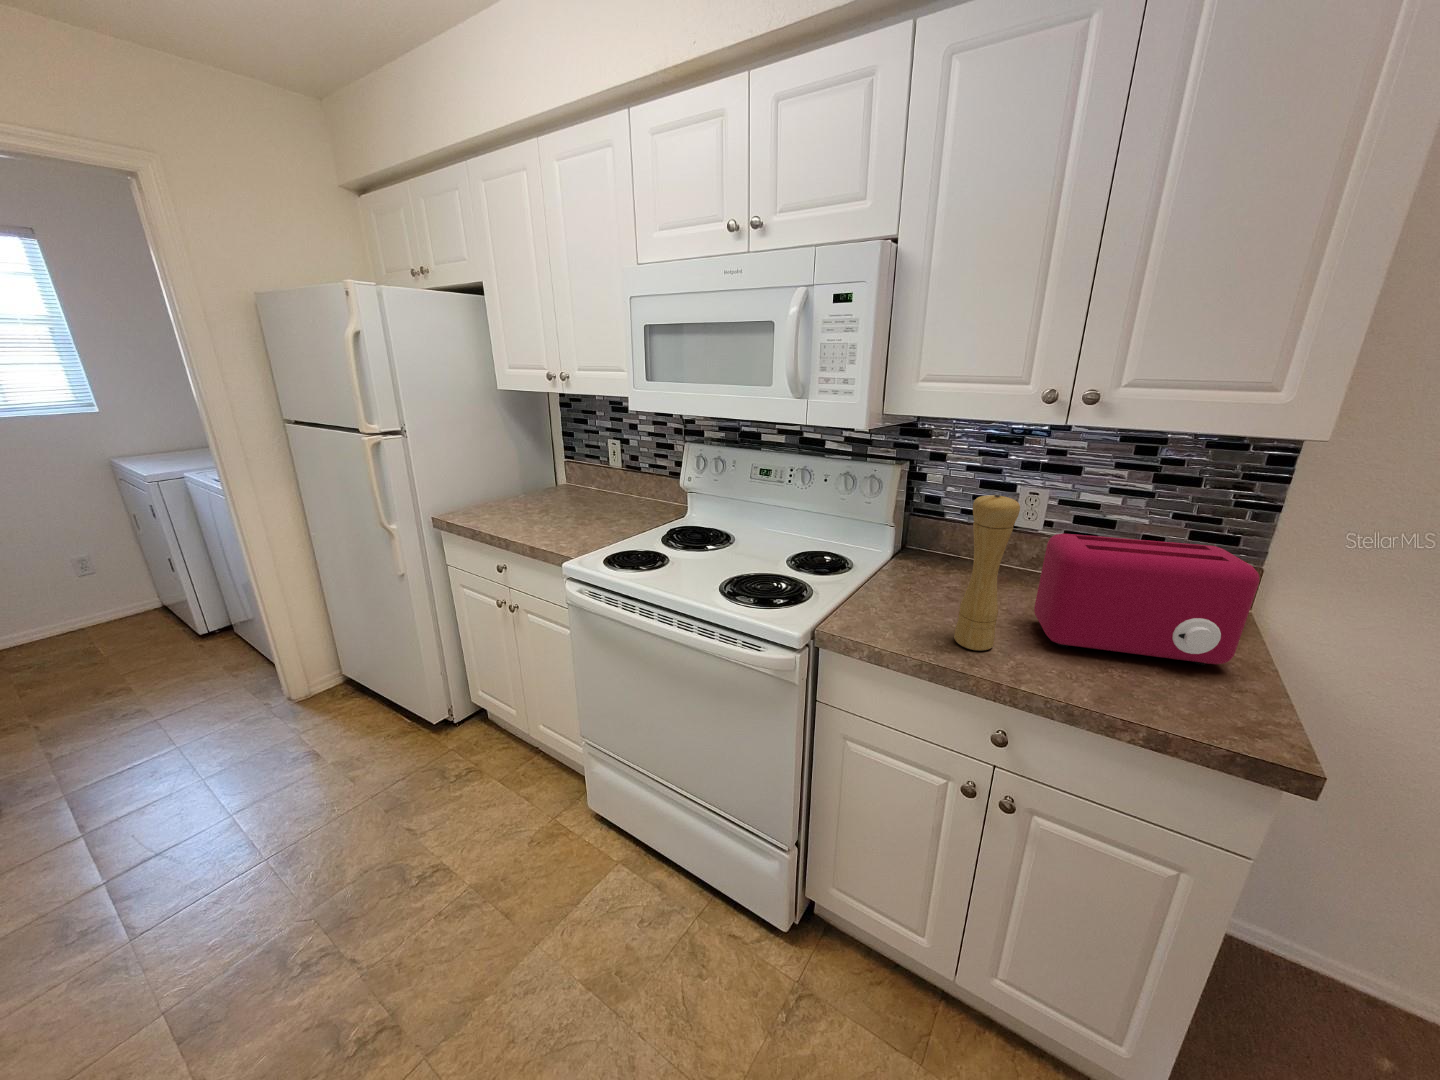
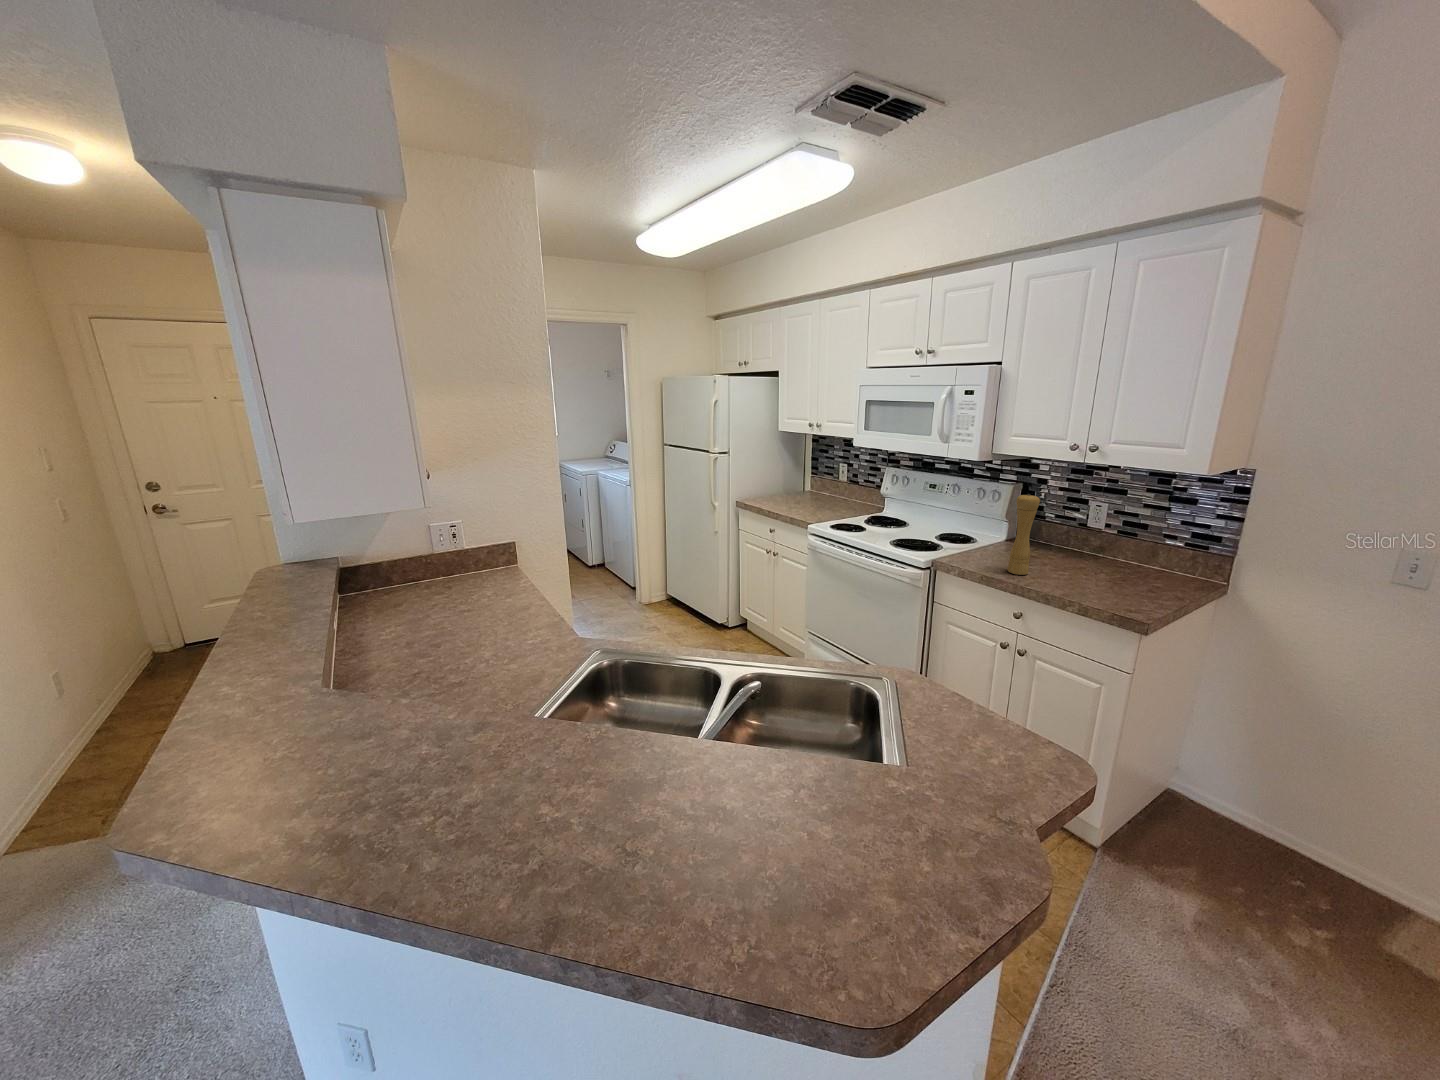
toaster: present [1034,534,1259,665] -> none [1059,521,1172,594]

